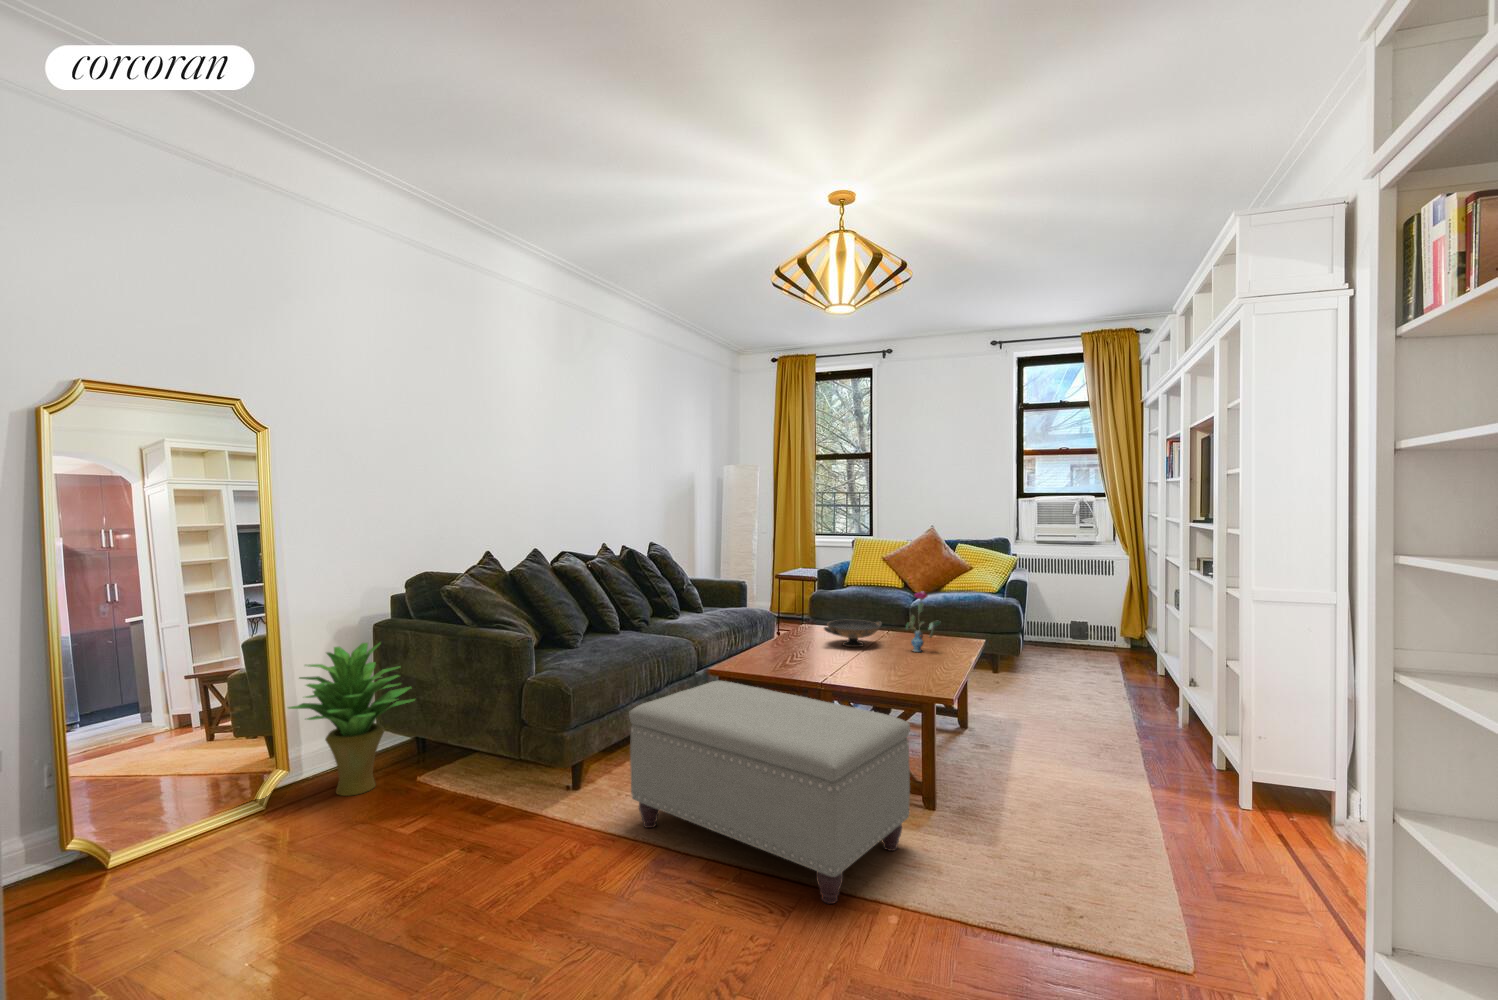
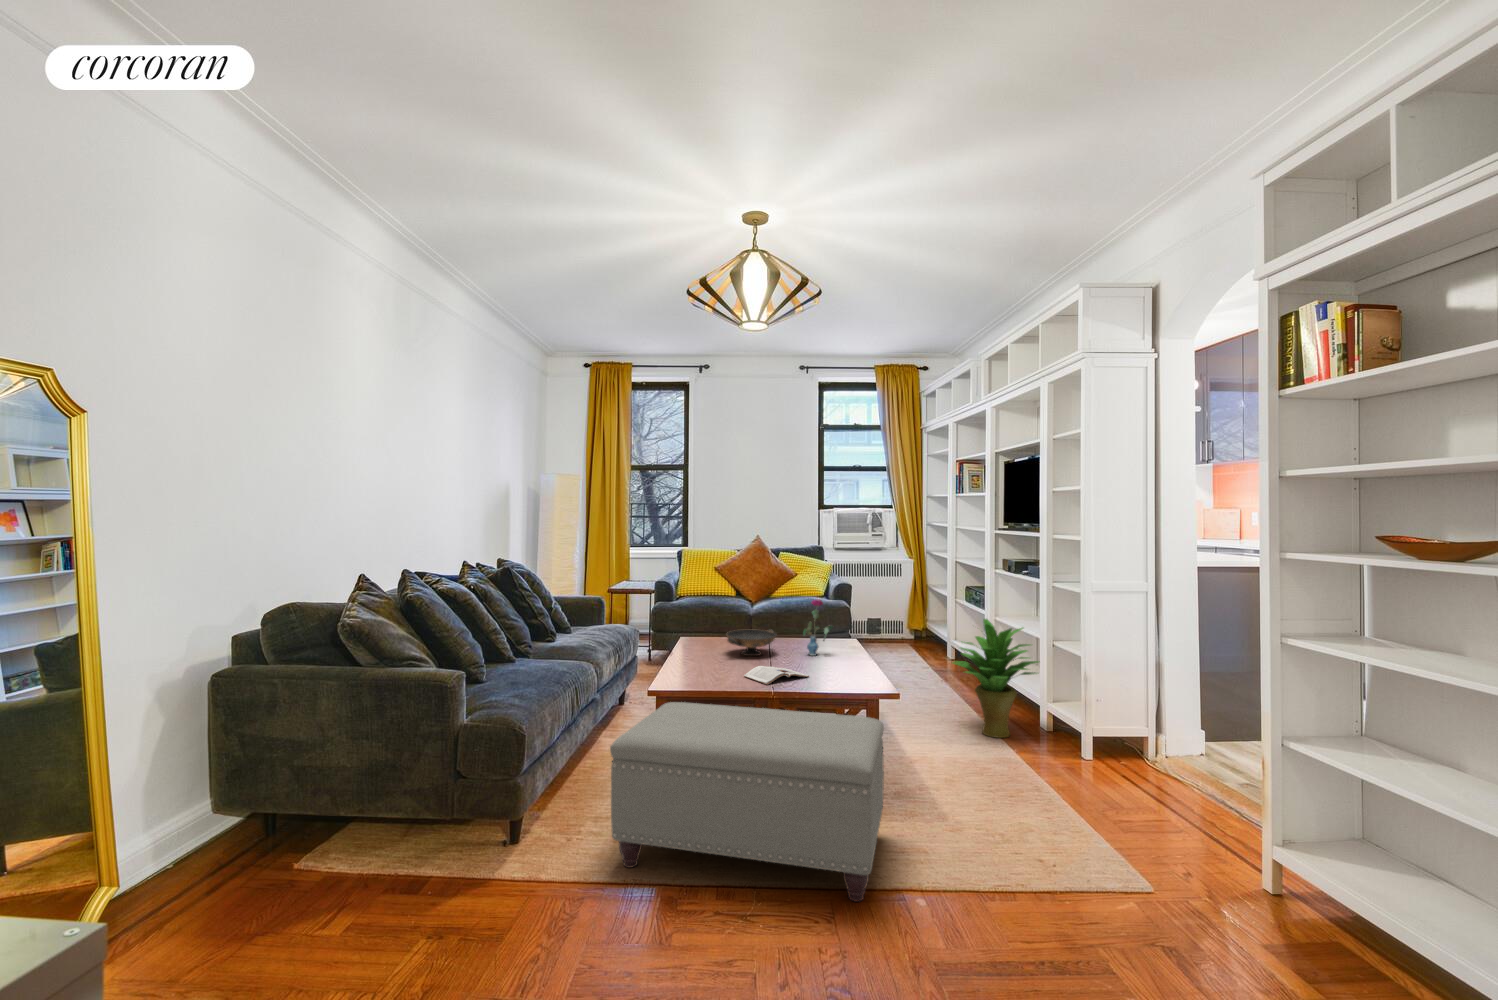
potted plant: present [288,643,415,796] -> present [953,619,1040,738]
magazine: none [818,656,885,675] -> present [744,666,809,685]

